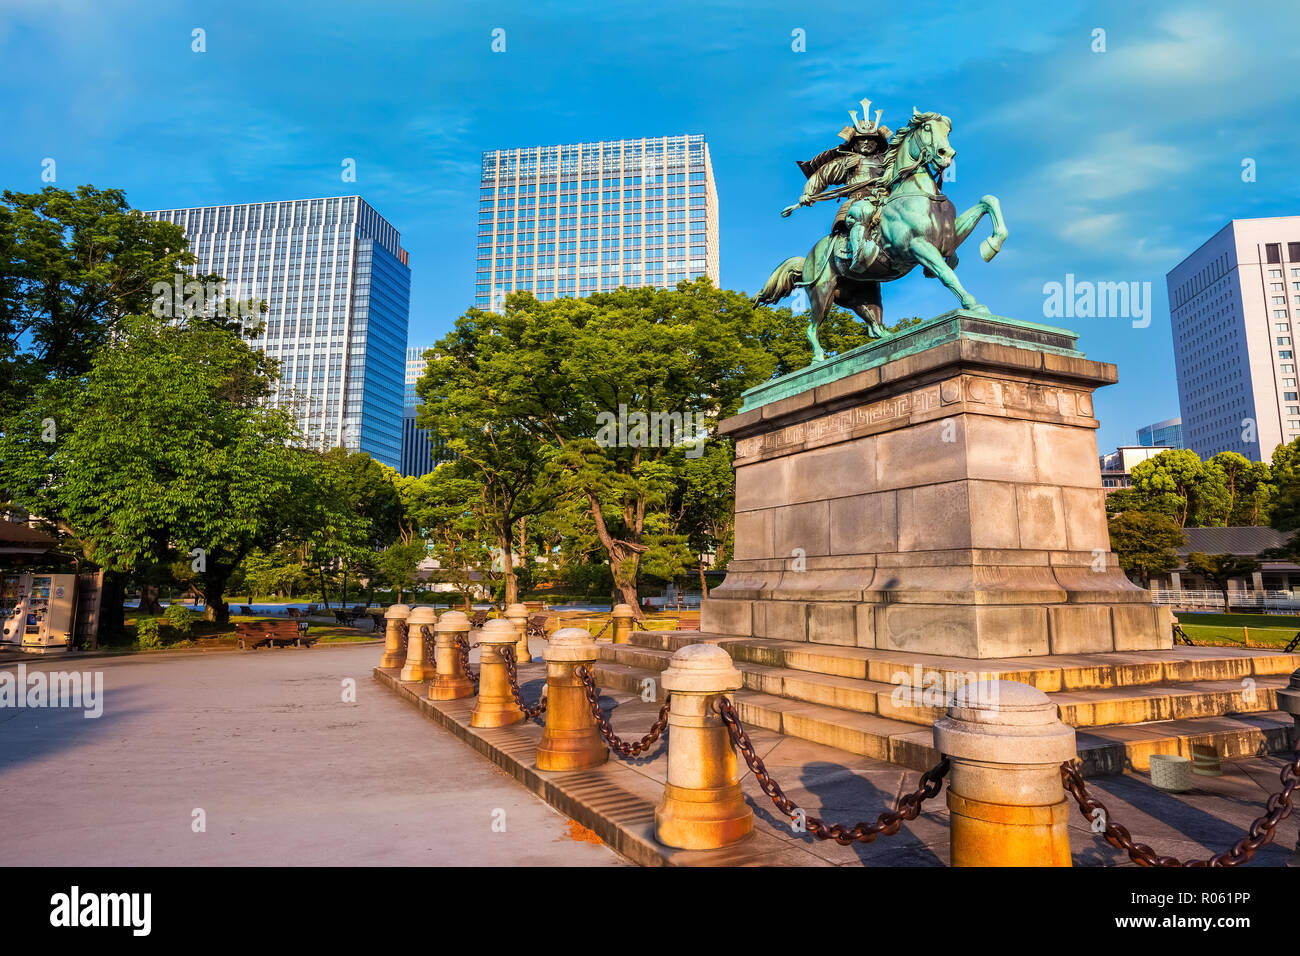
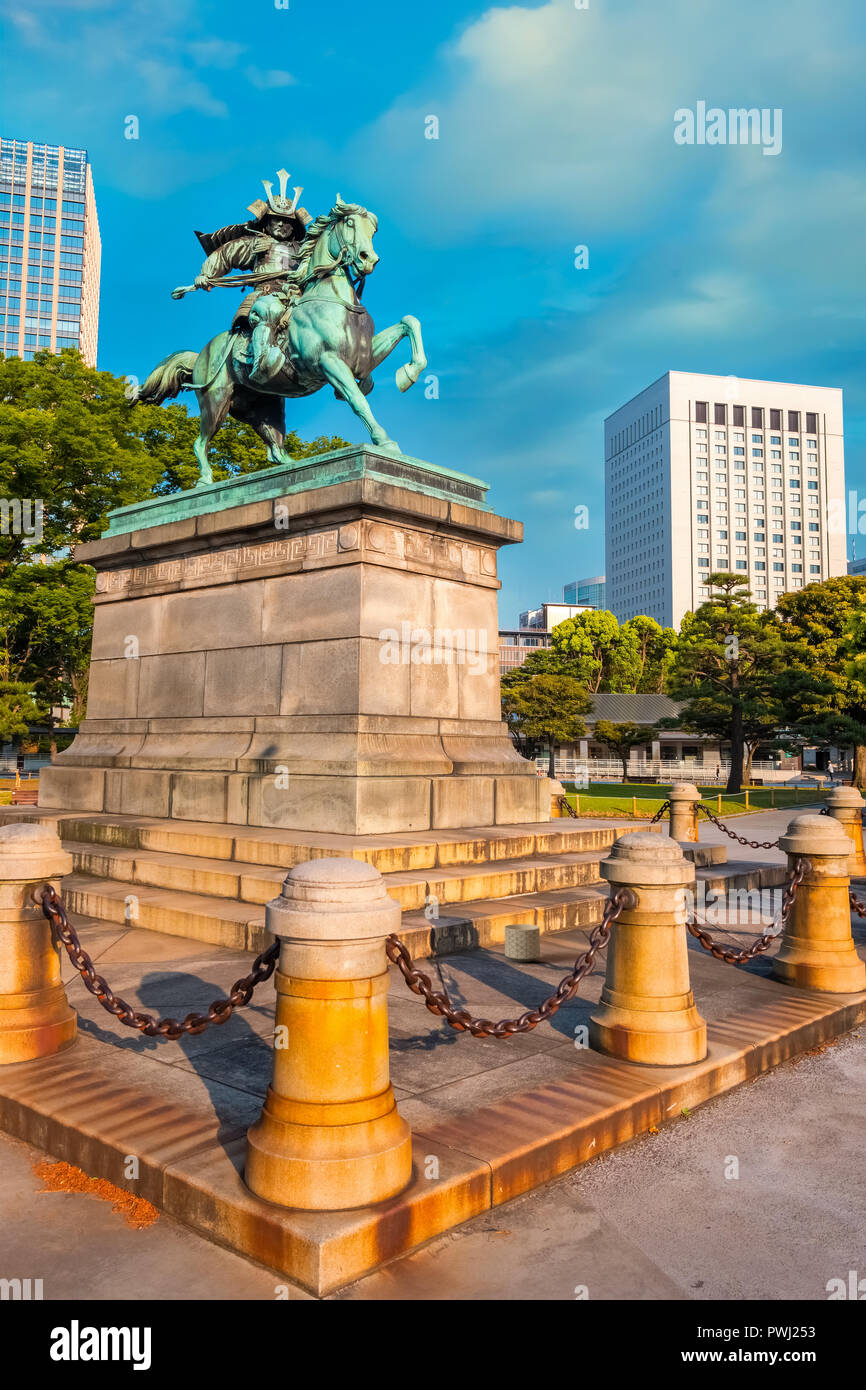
wooden bucket: present [1192,742,1222,776] -> none [546,897,570,943]

